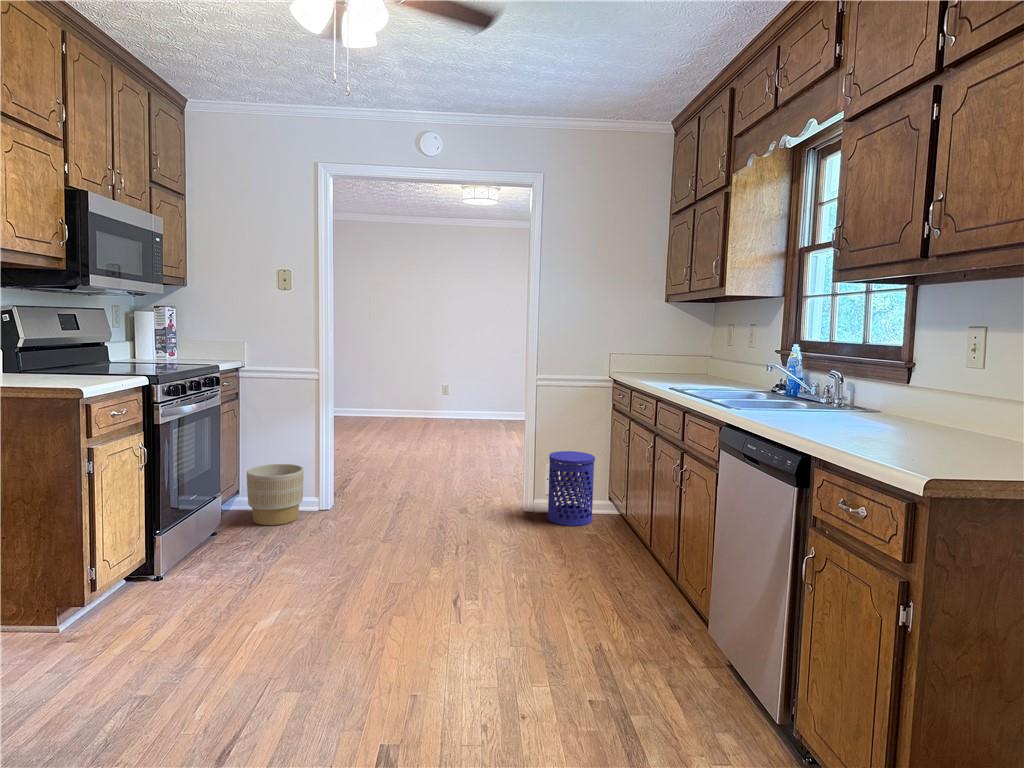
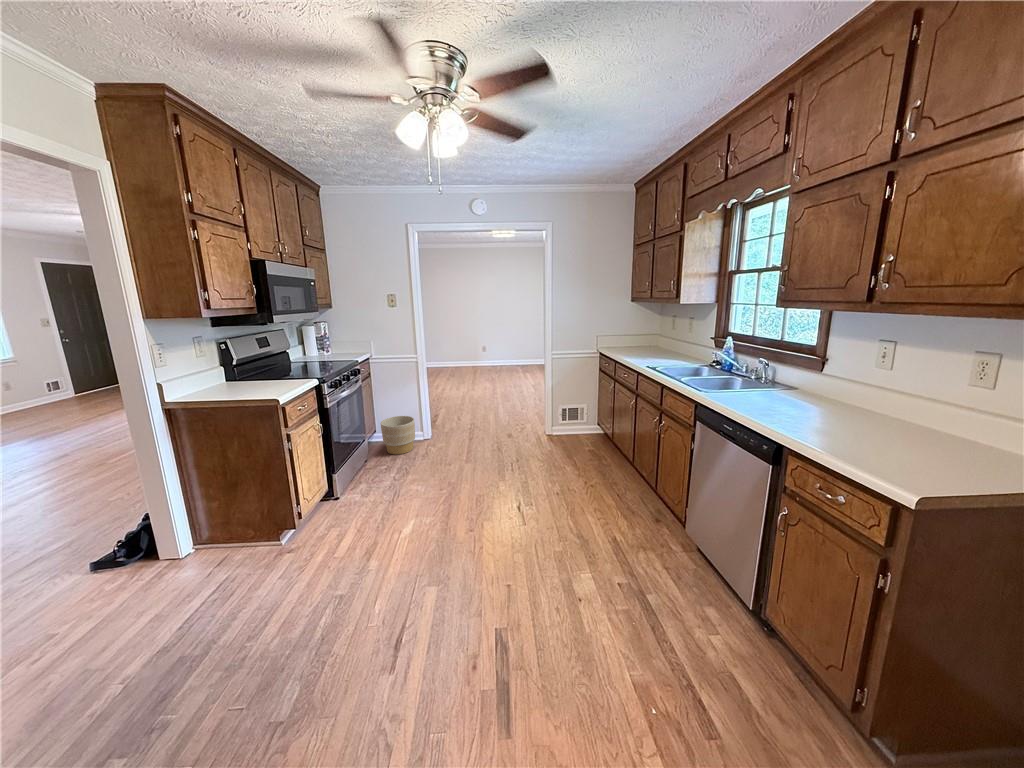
waste bin: present [547,451,595,526] -> none [562,399,591,446]

